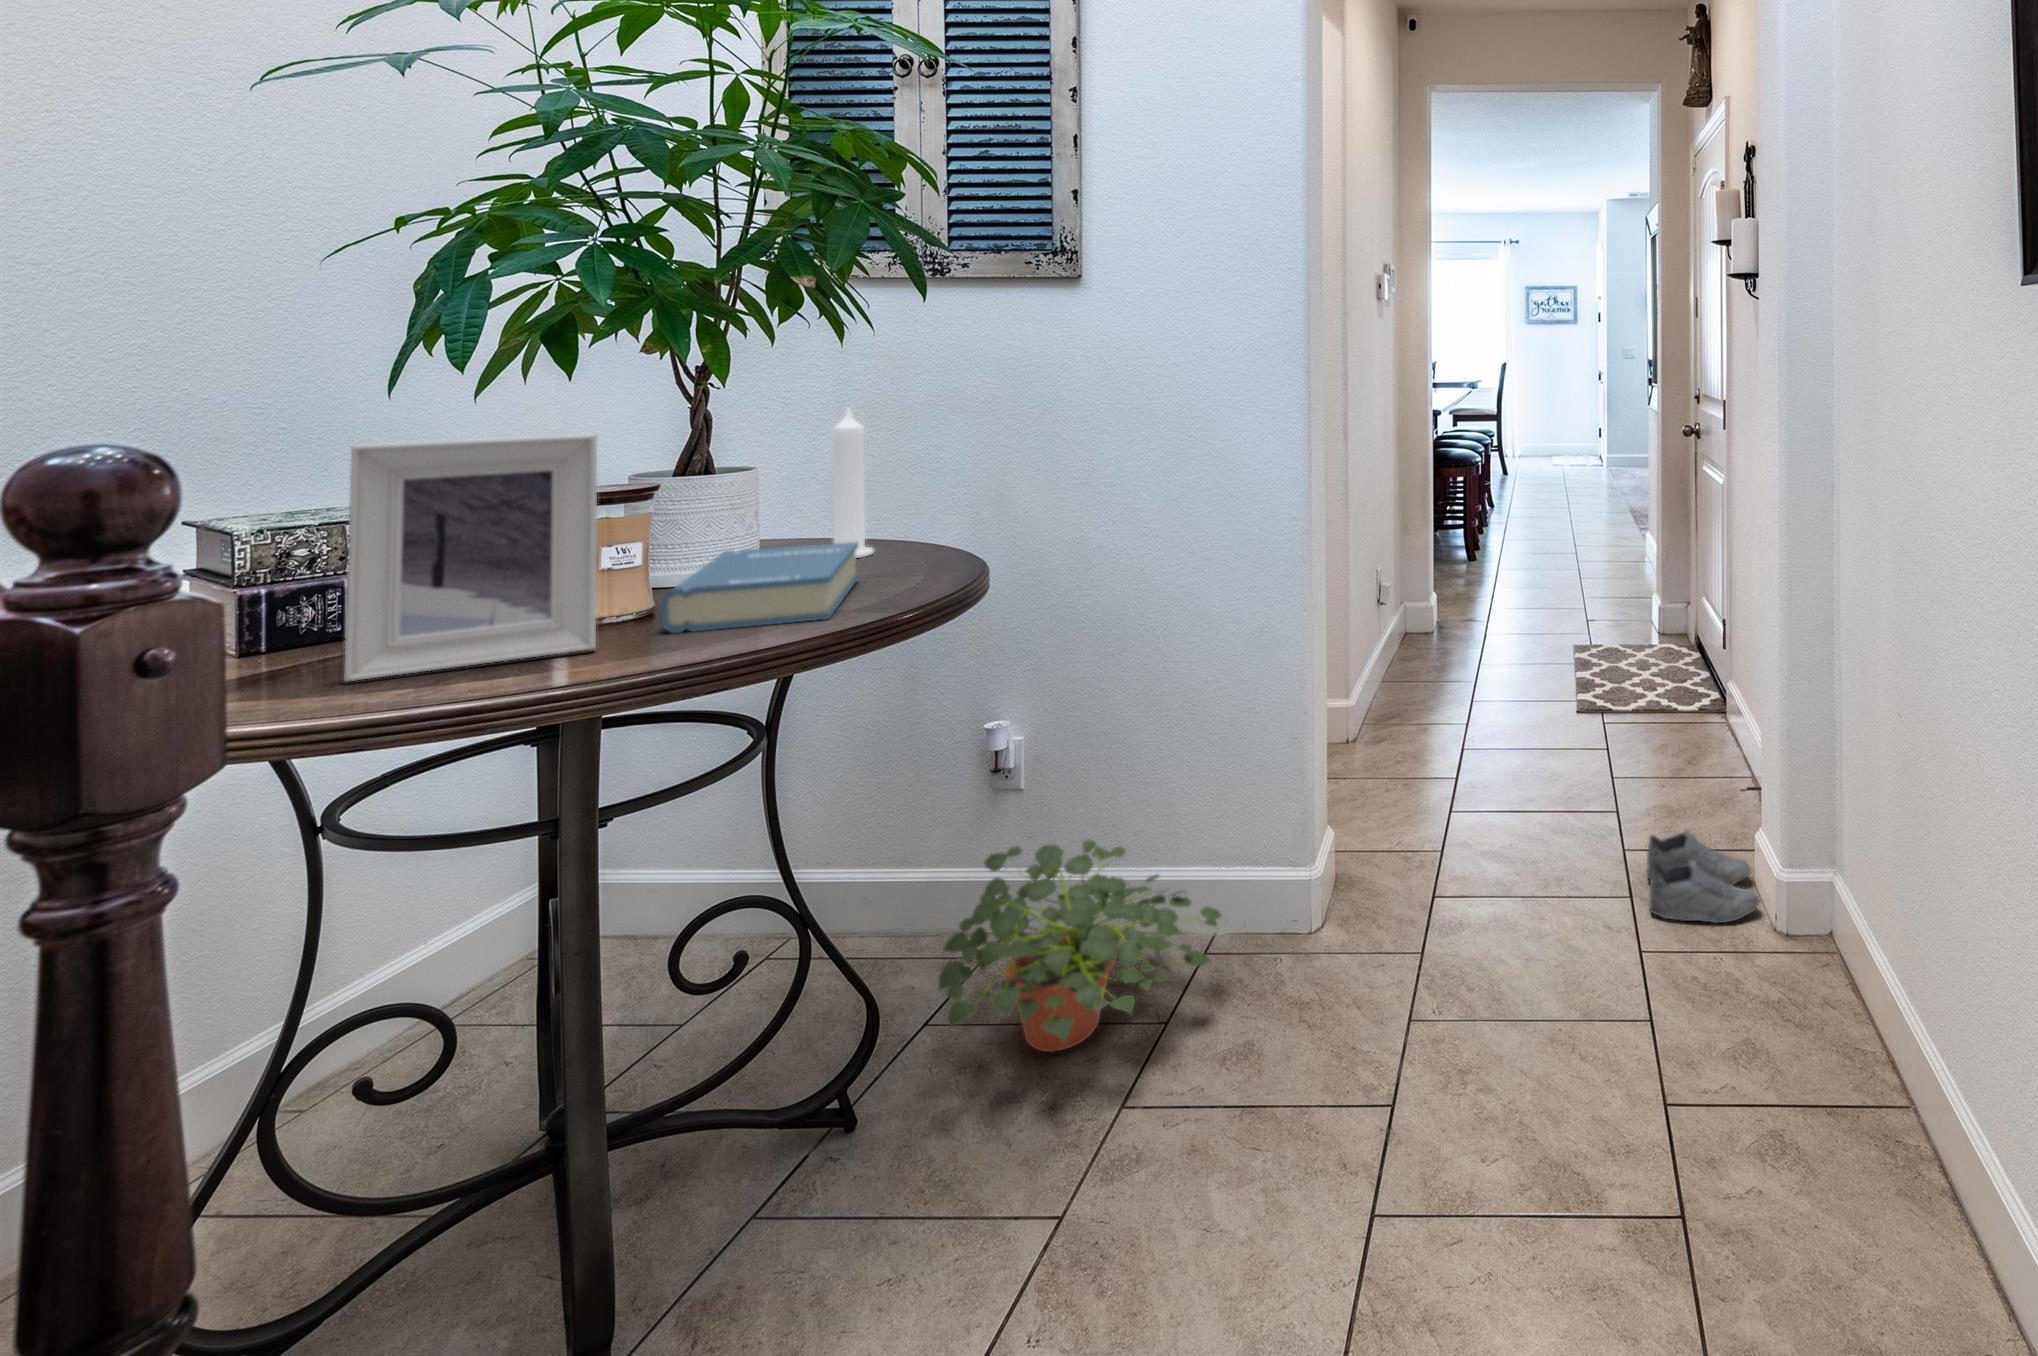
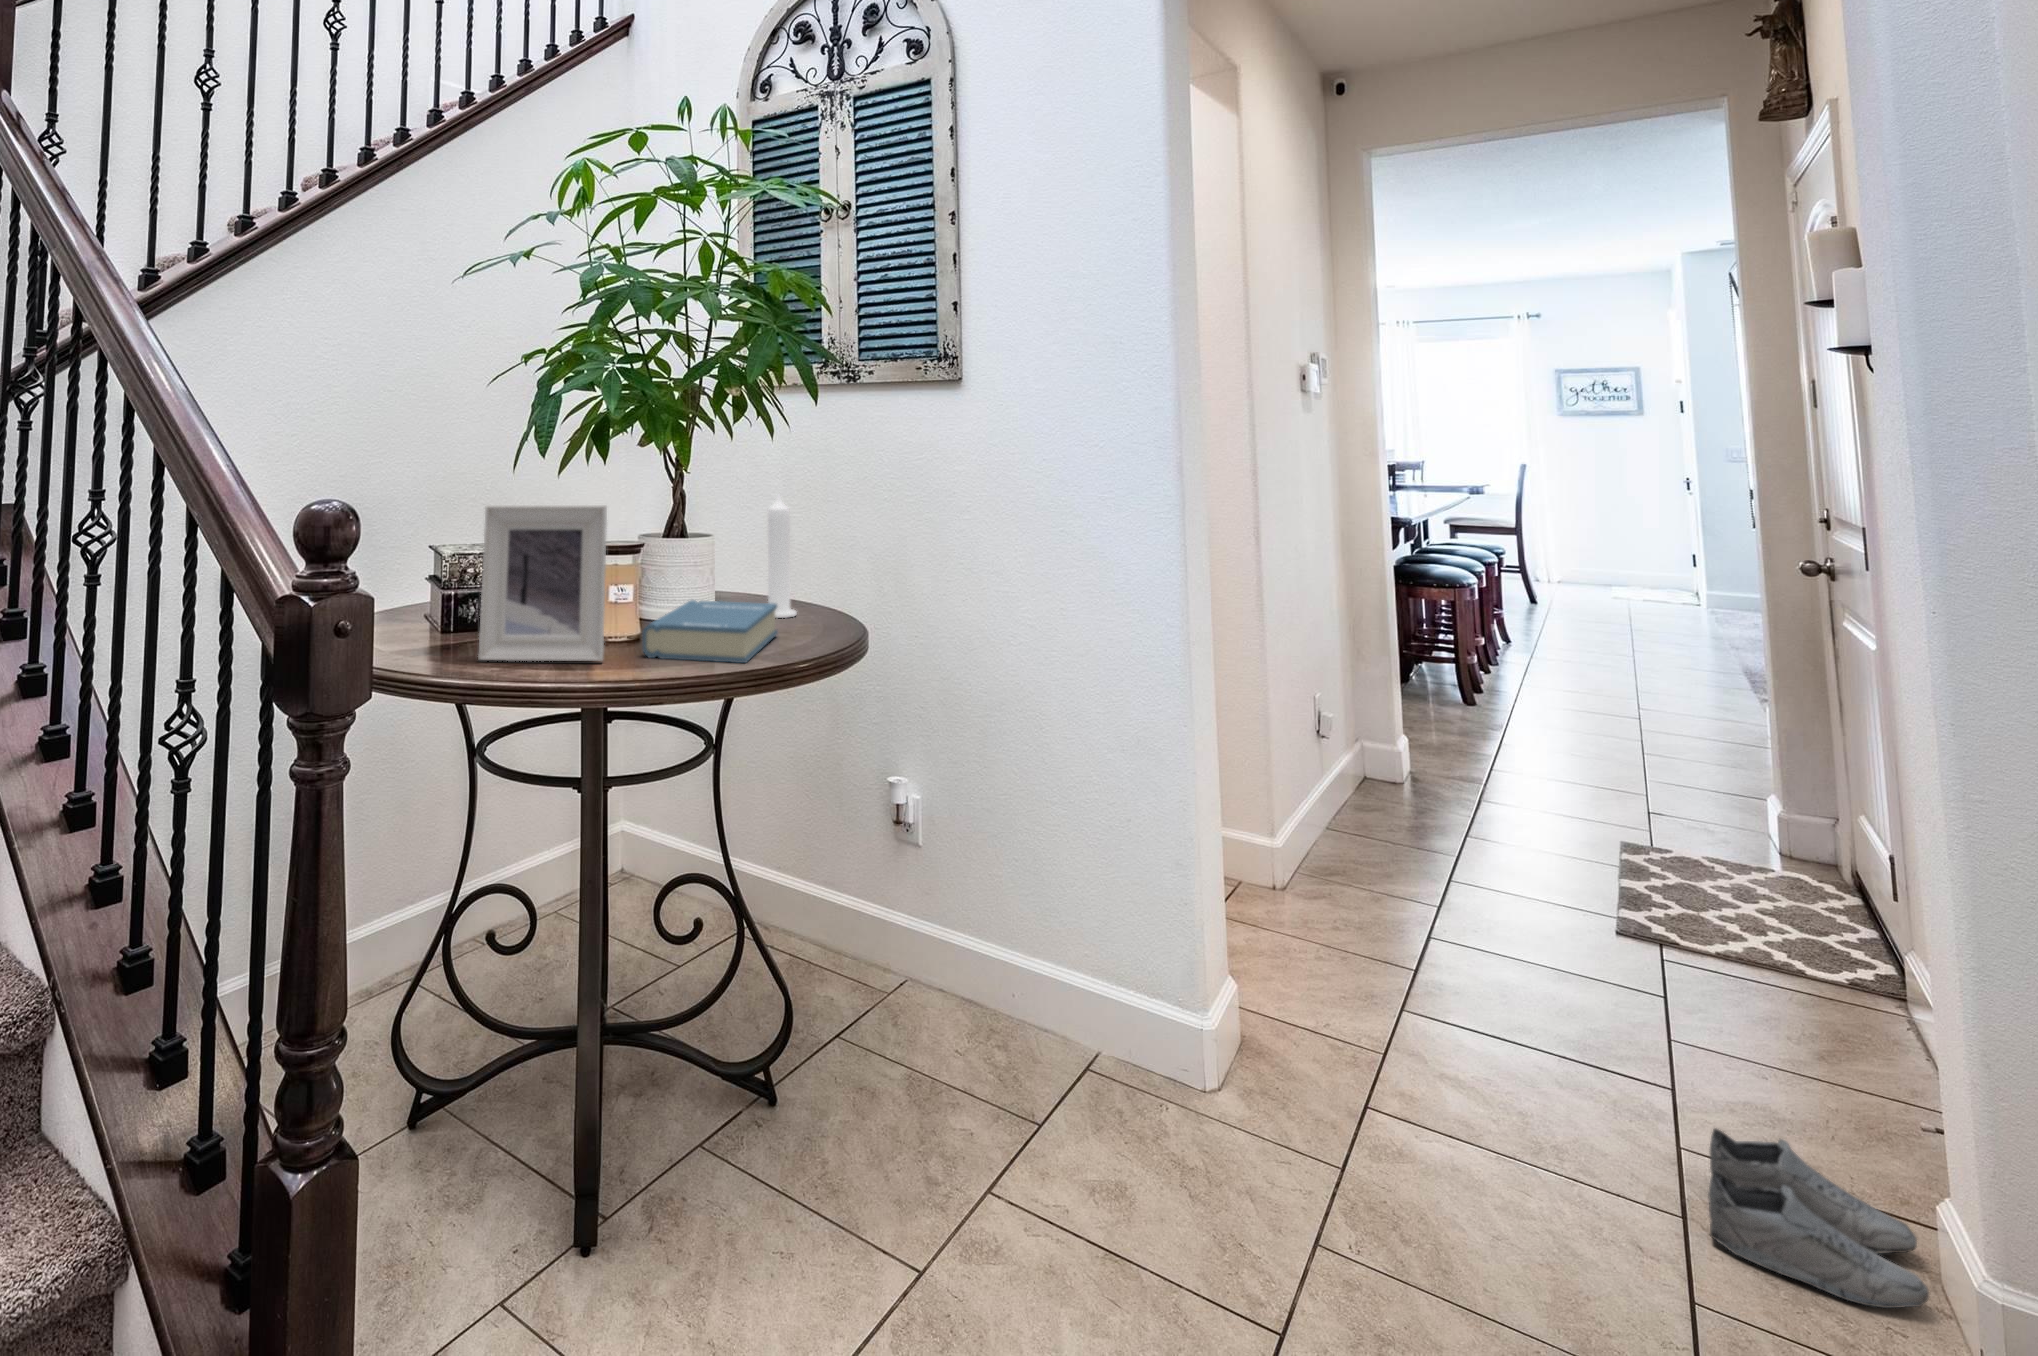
potted plant: present [939,840,1221,1052] -> none [843,903,1106,1113]

